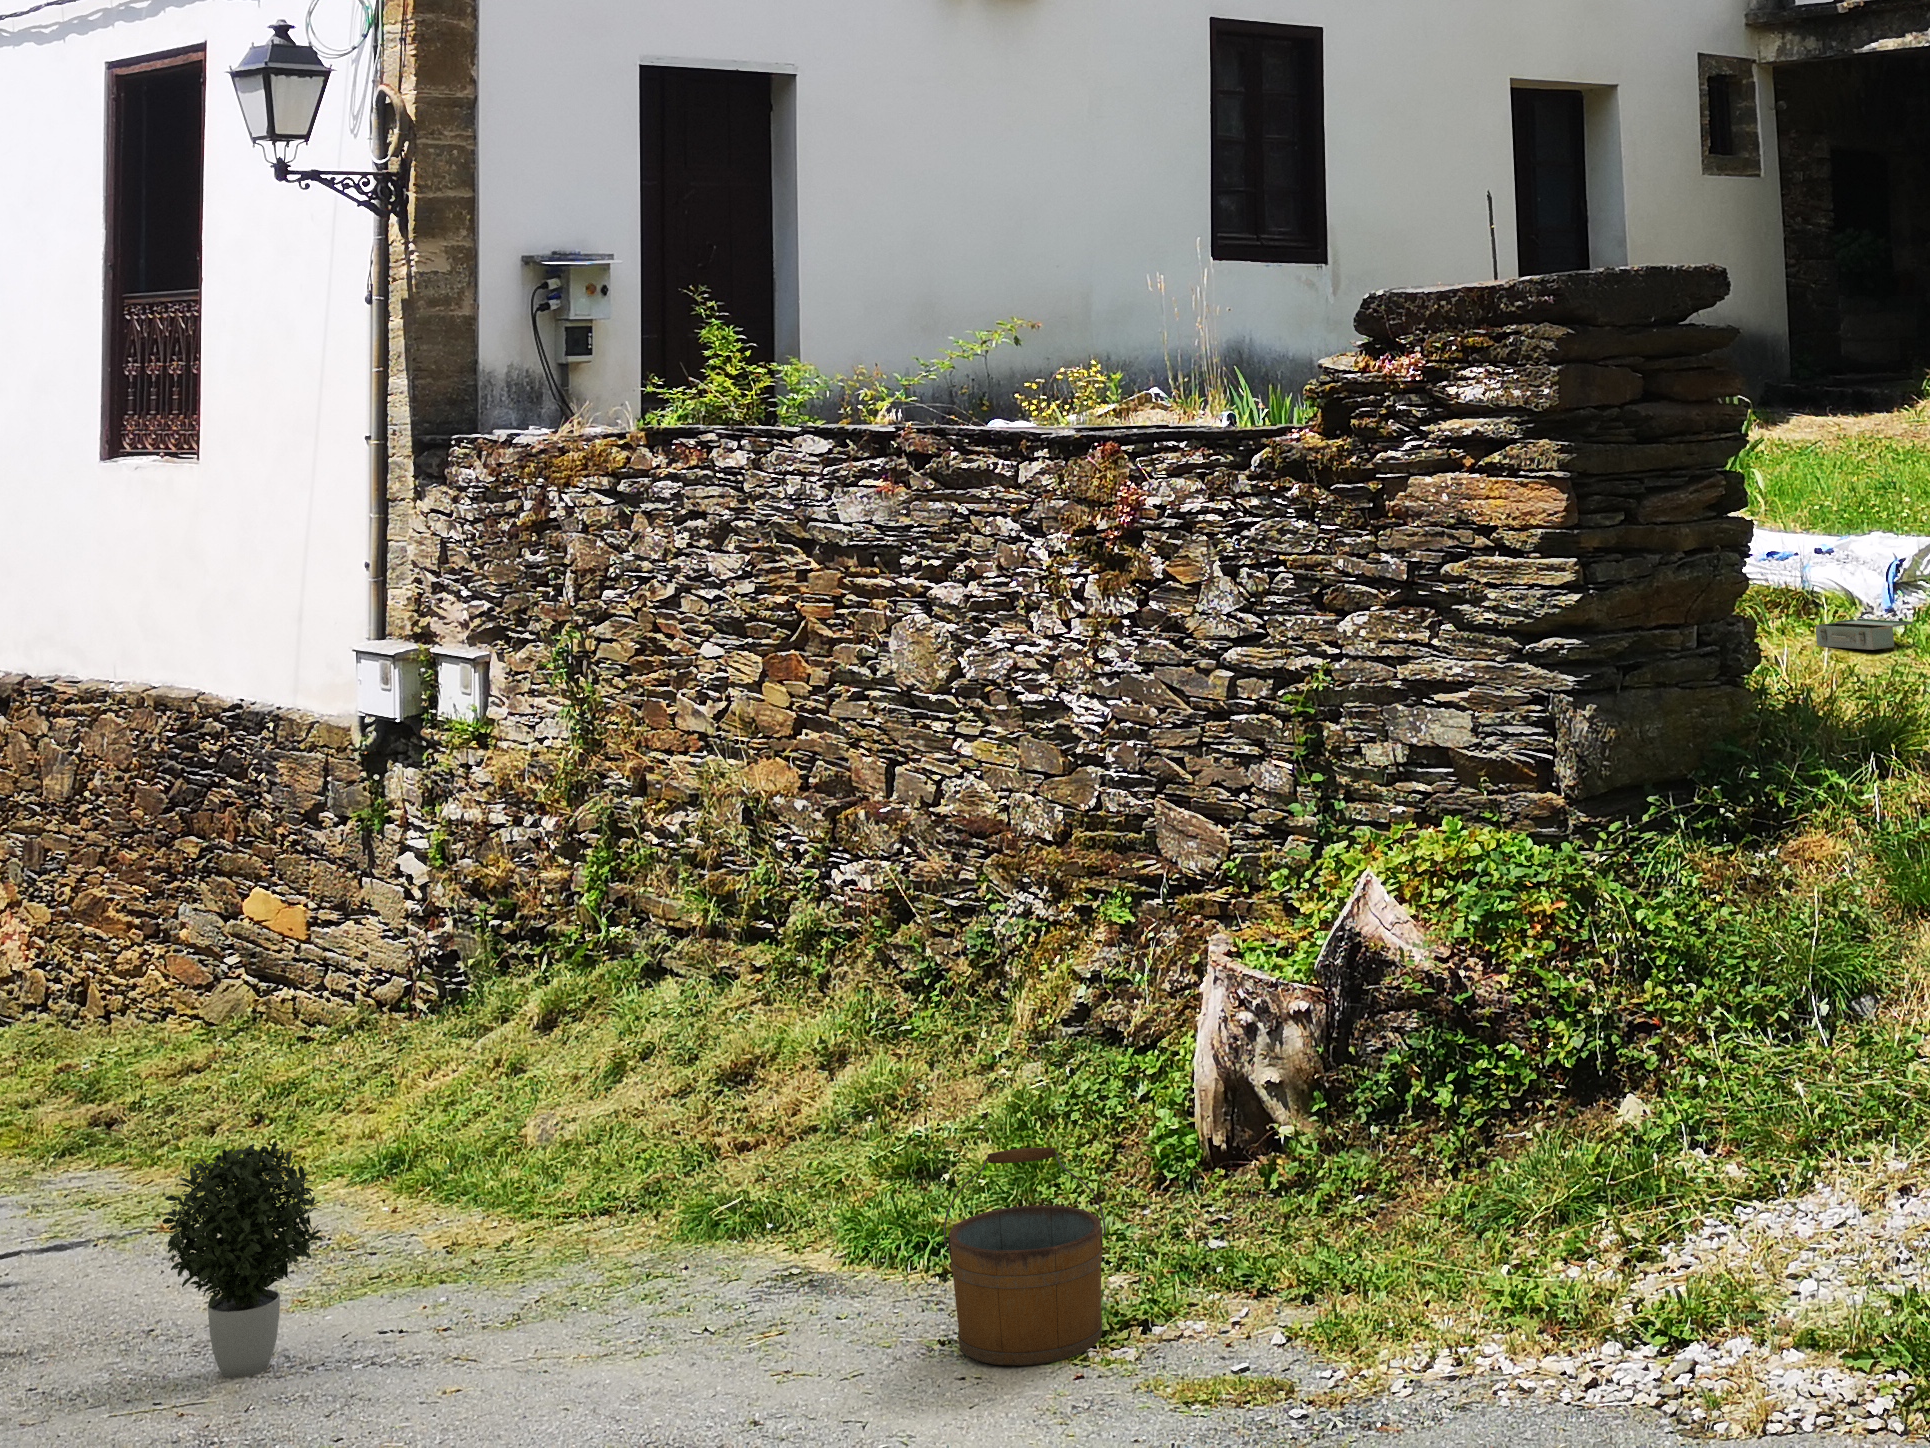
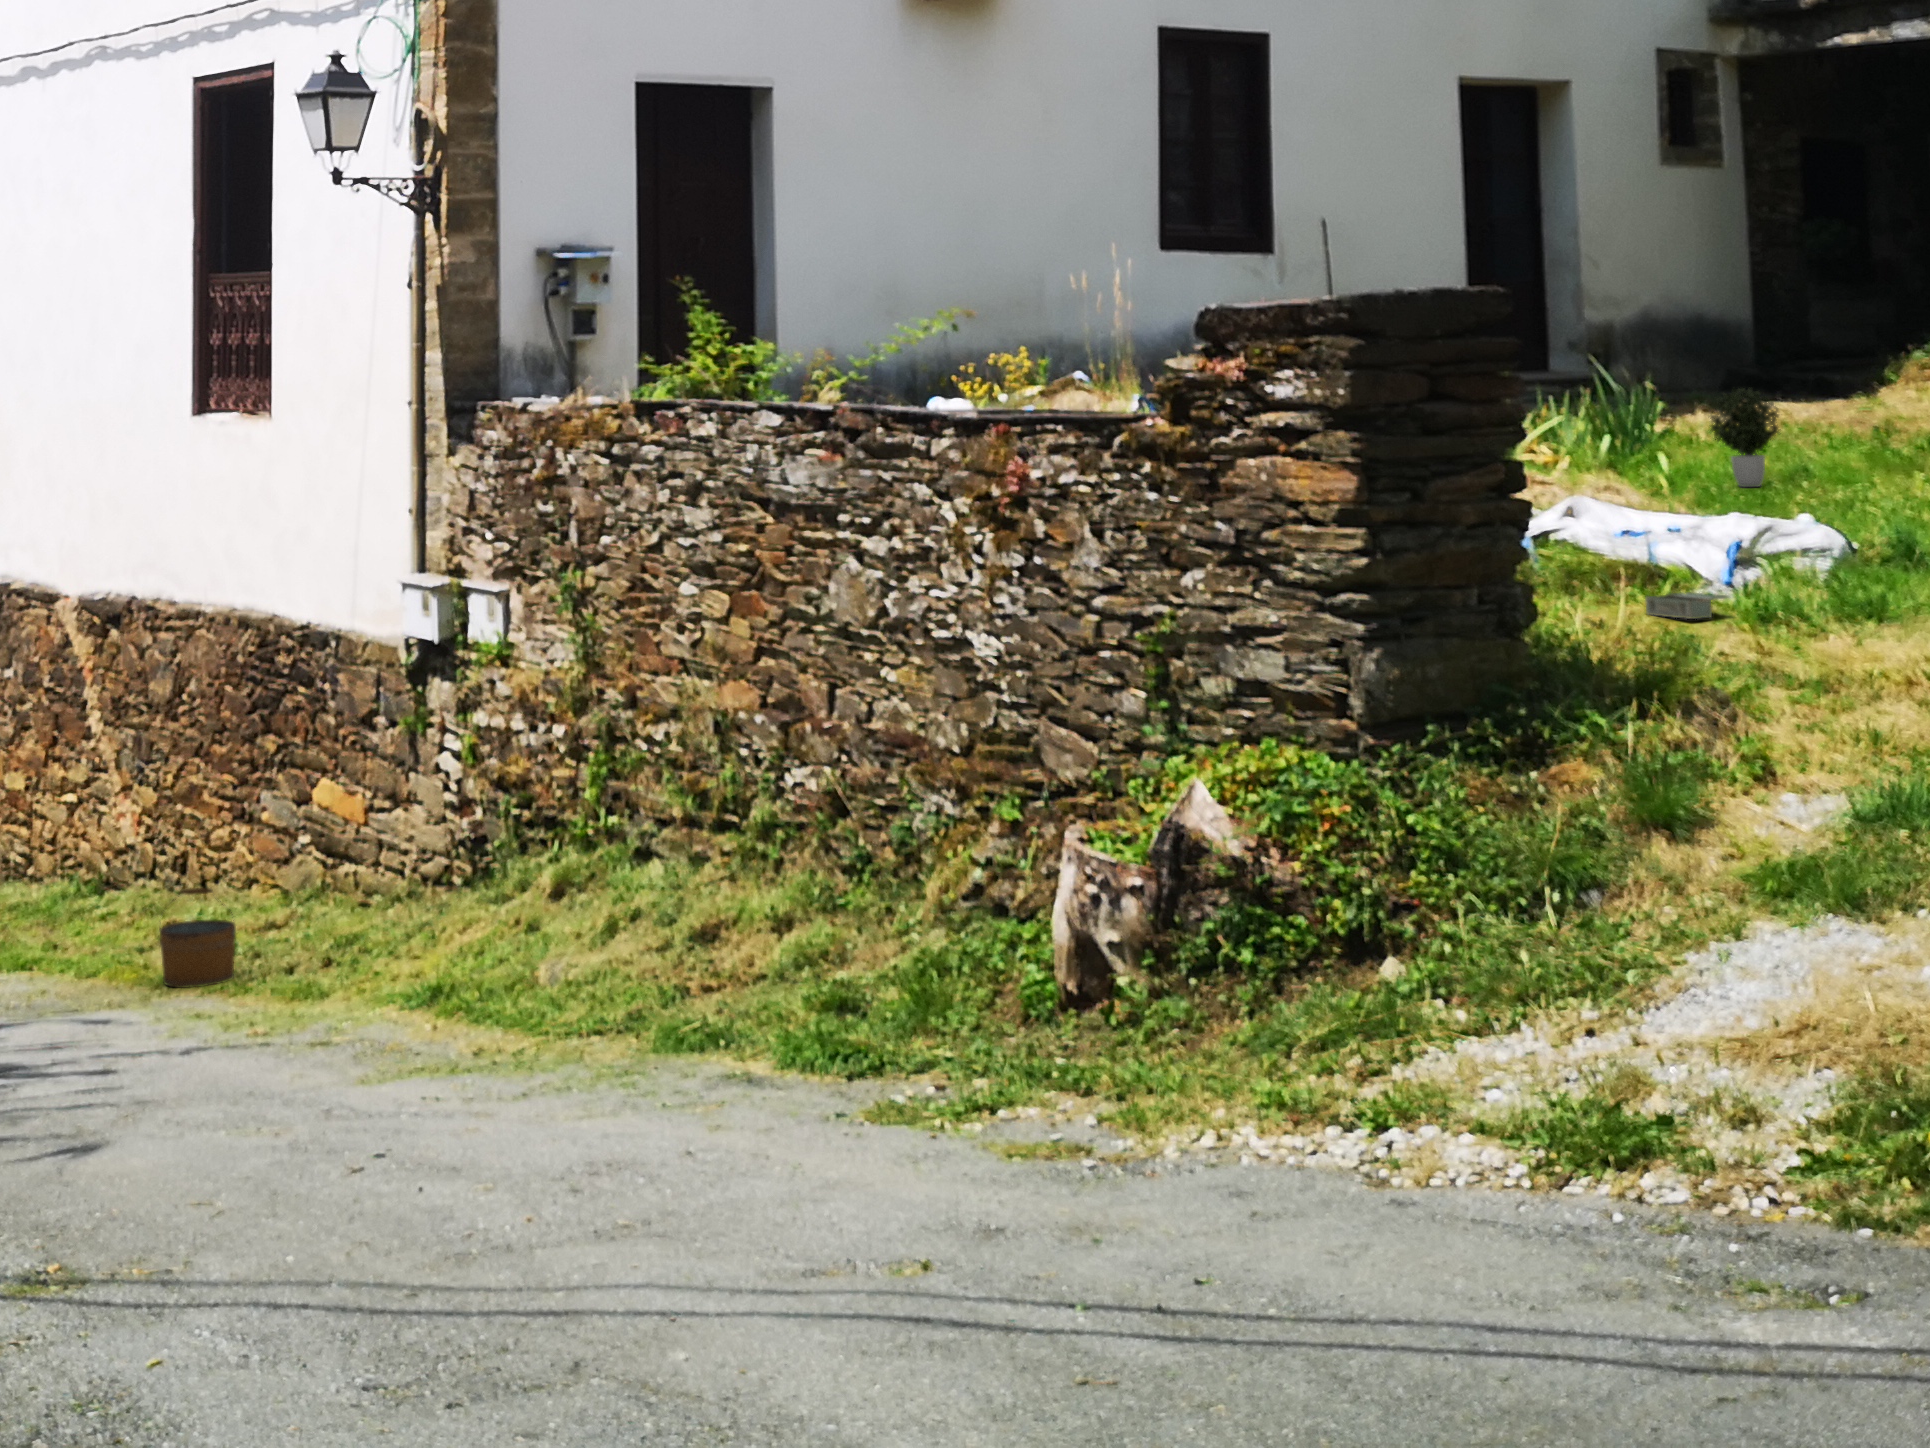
potted plant: present [162,1143,323,1378] -> present [1710,389,1779,487]
bucket: present [944,1148,1106,1365] -> present [160,888,236,988]

